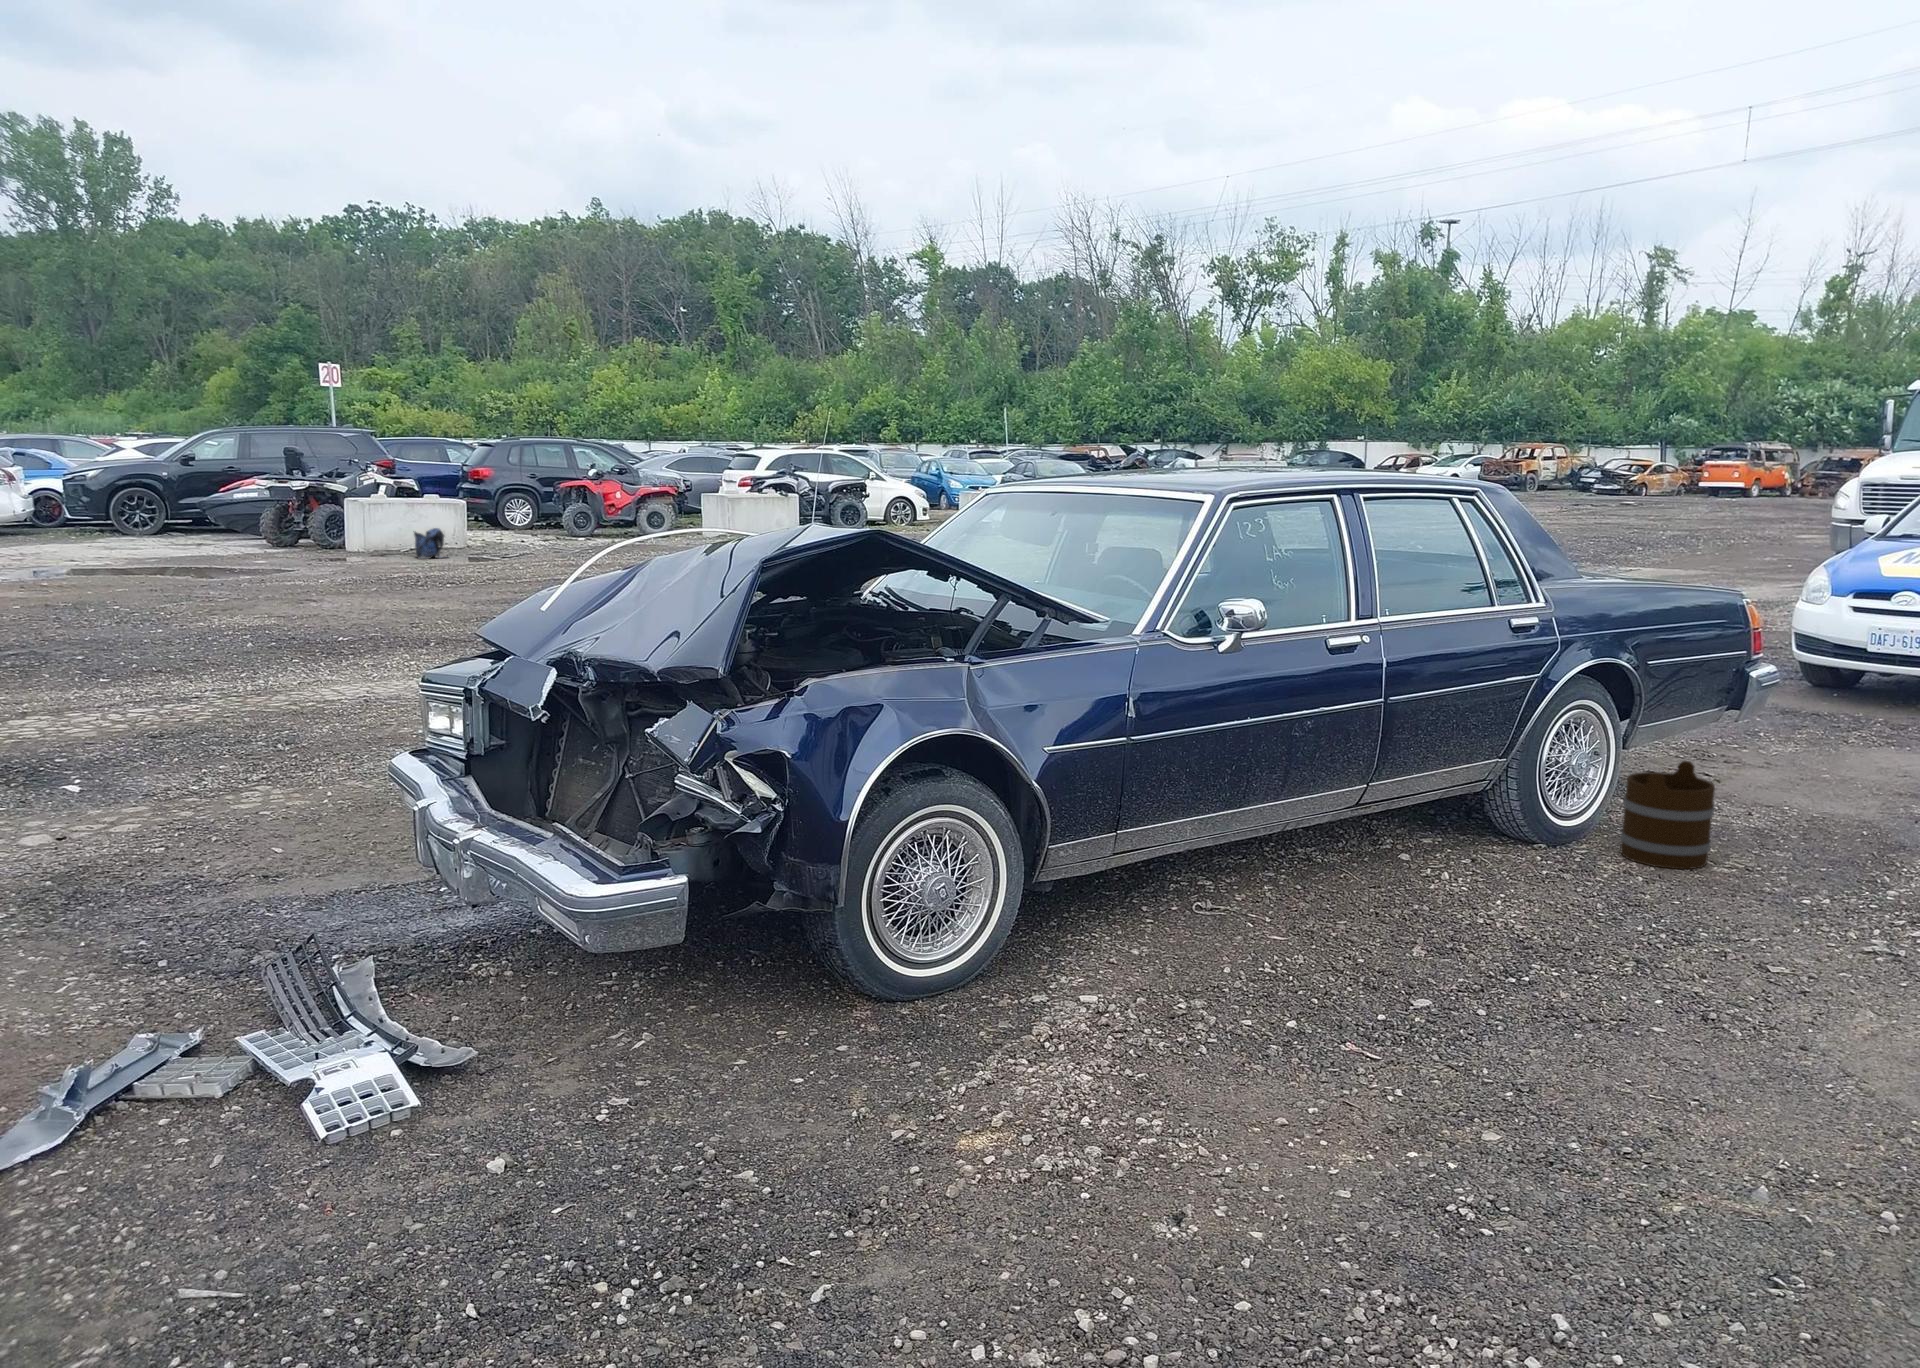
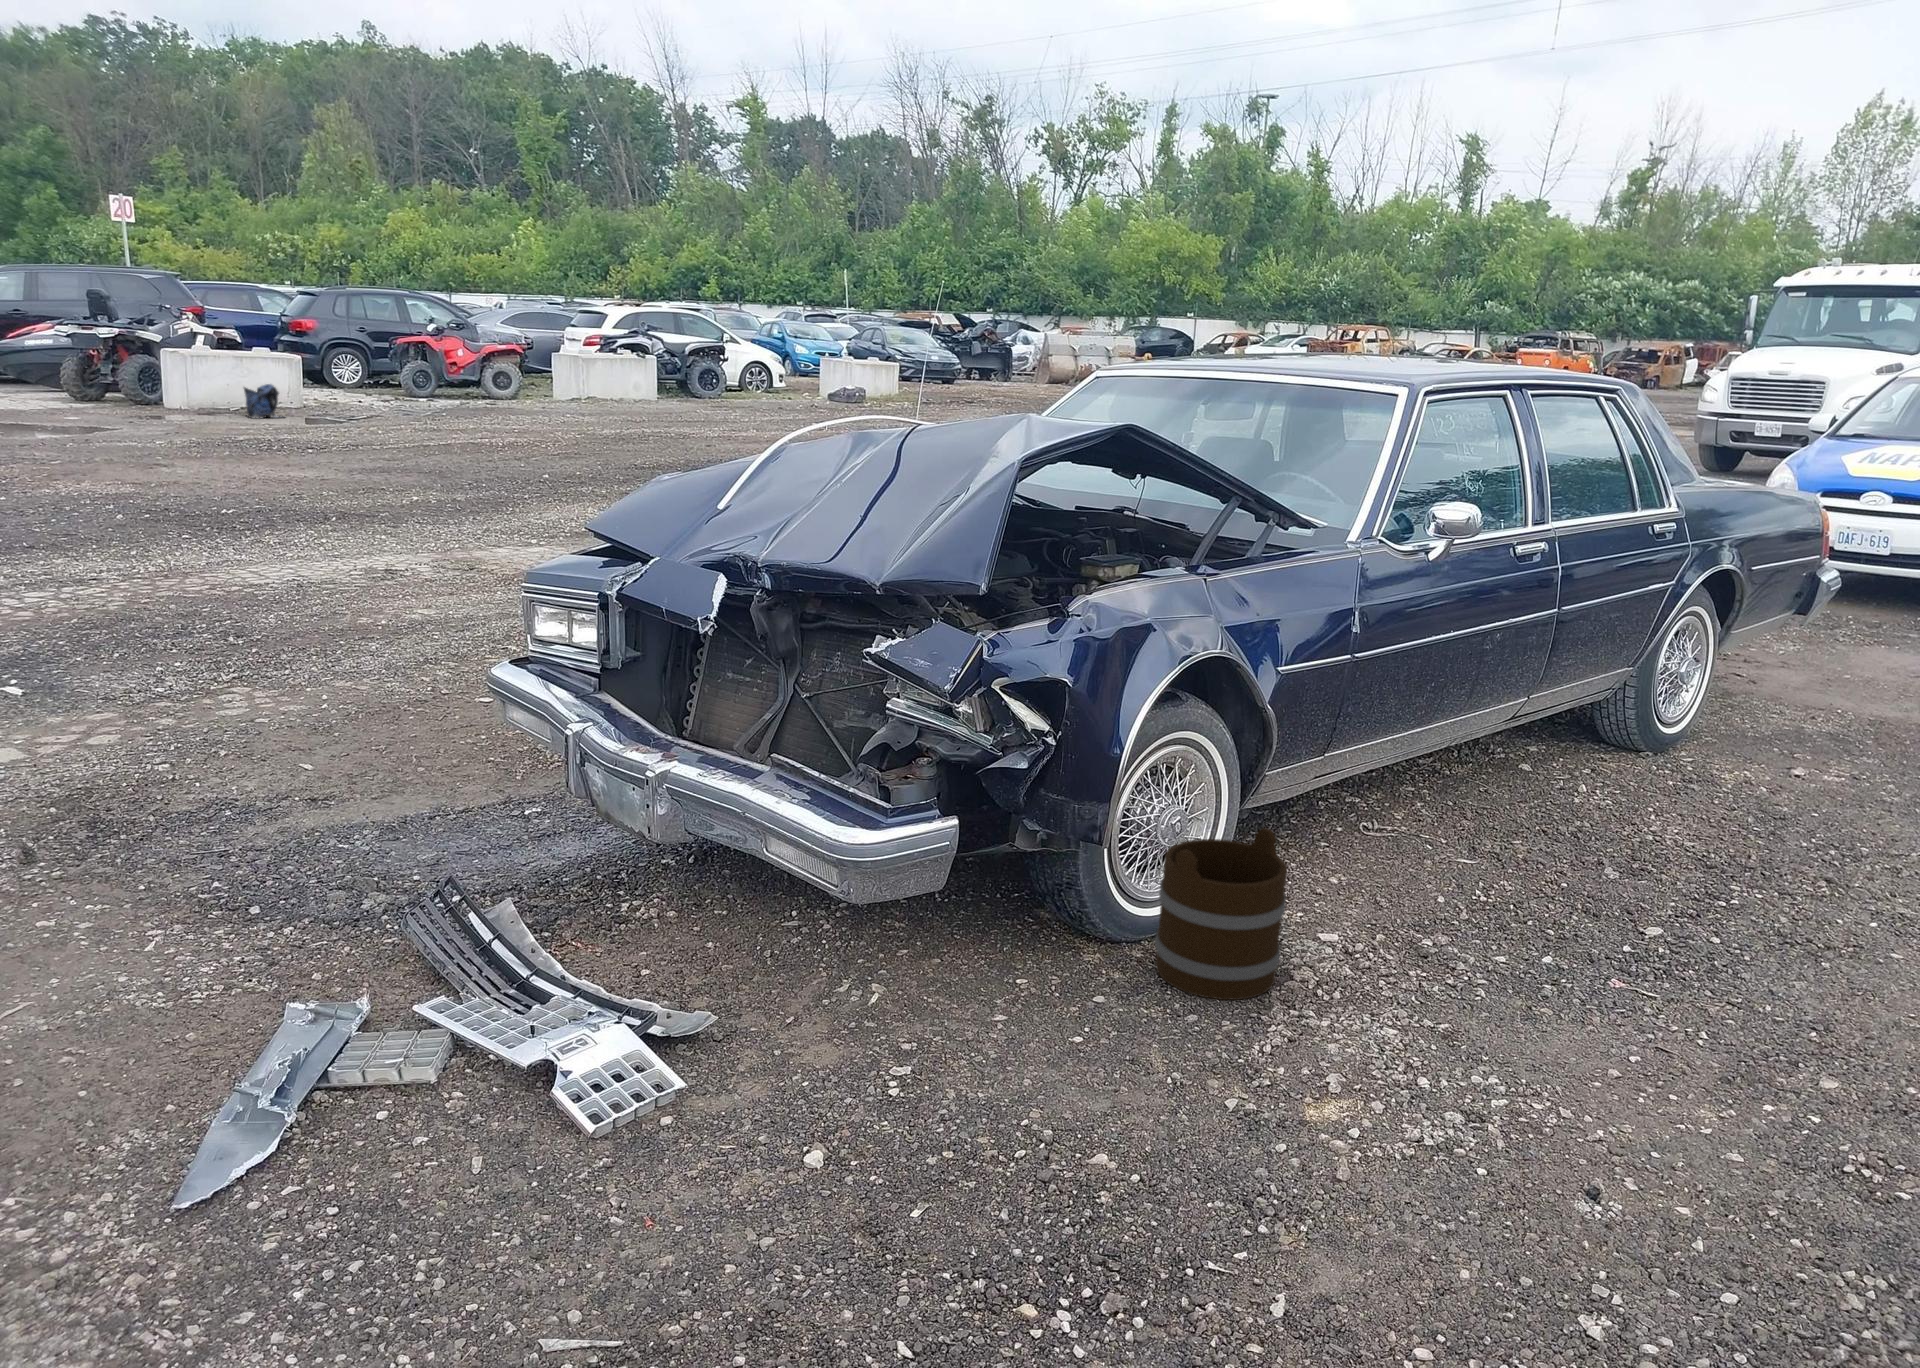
bucket: present [1620,761,1715,869] -> present [1155,828,1287,1000]

